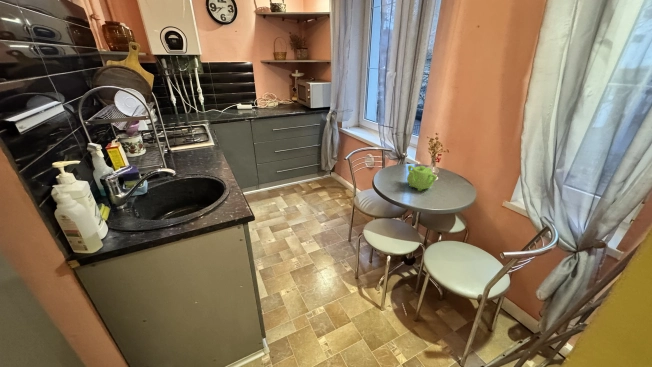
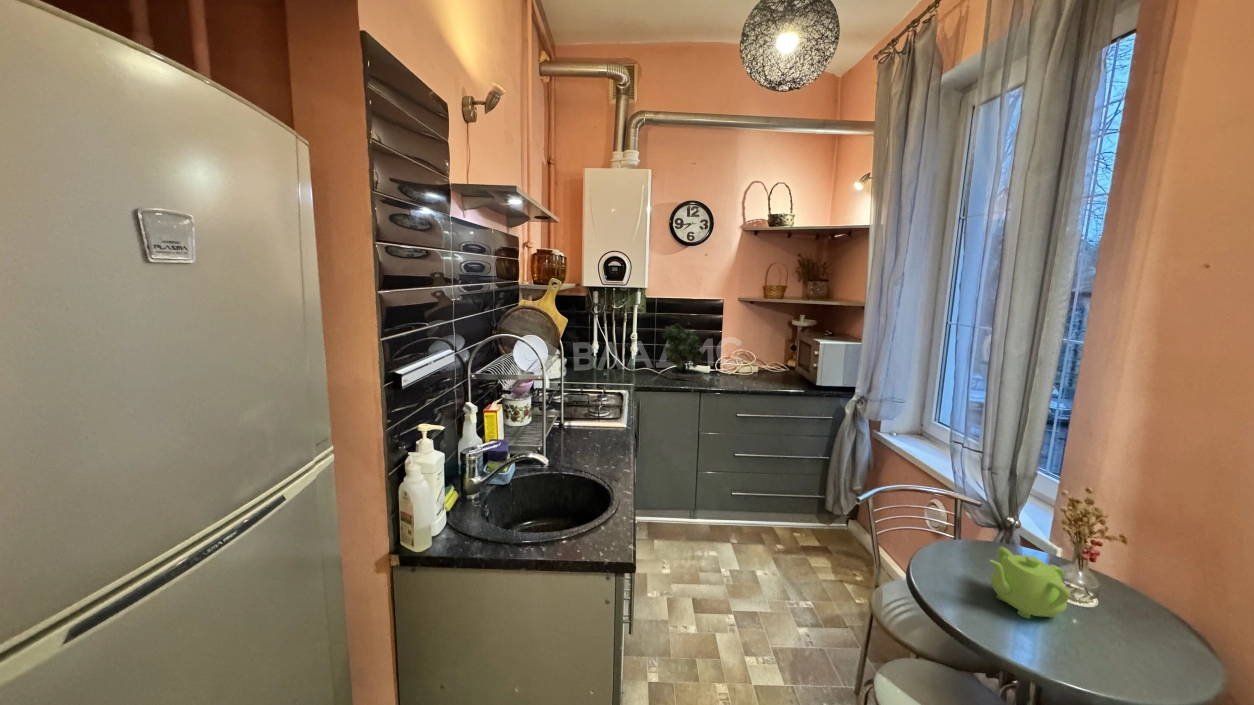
potted plant: none [219,78,252,115] -> present [662,324,704,382]

